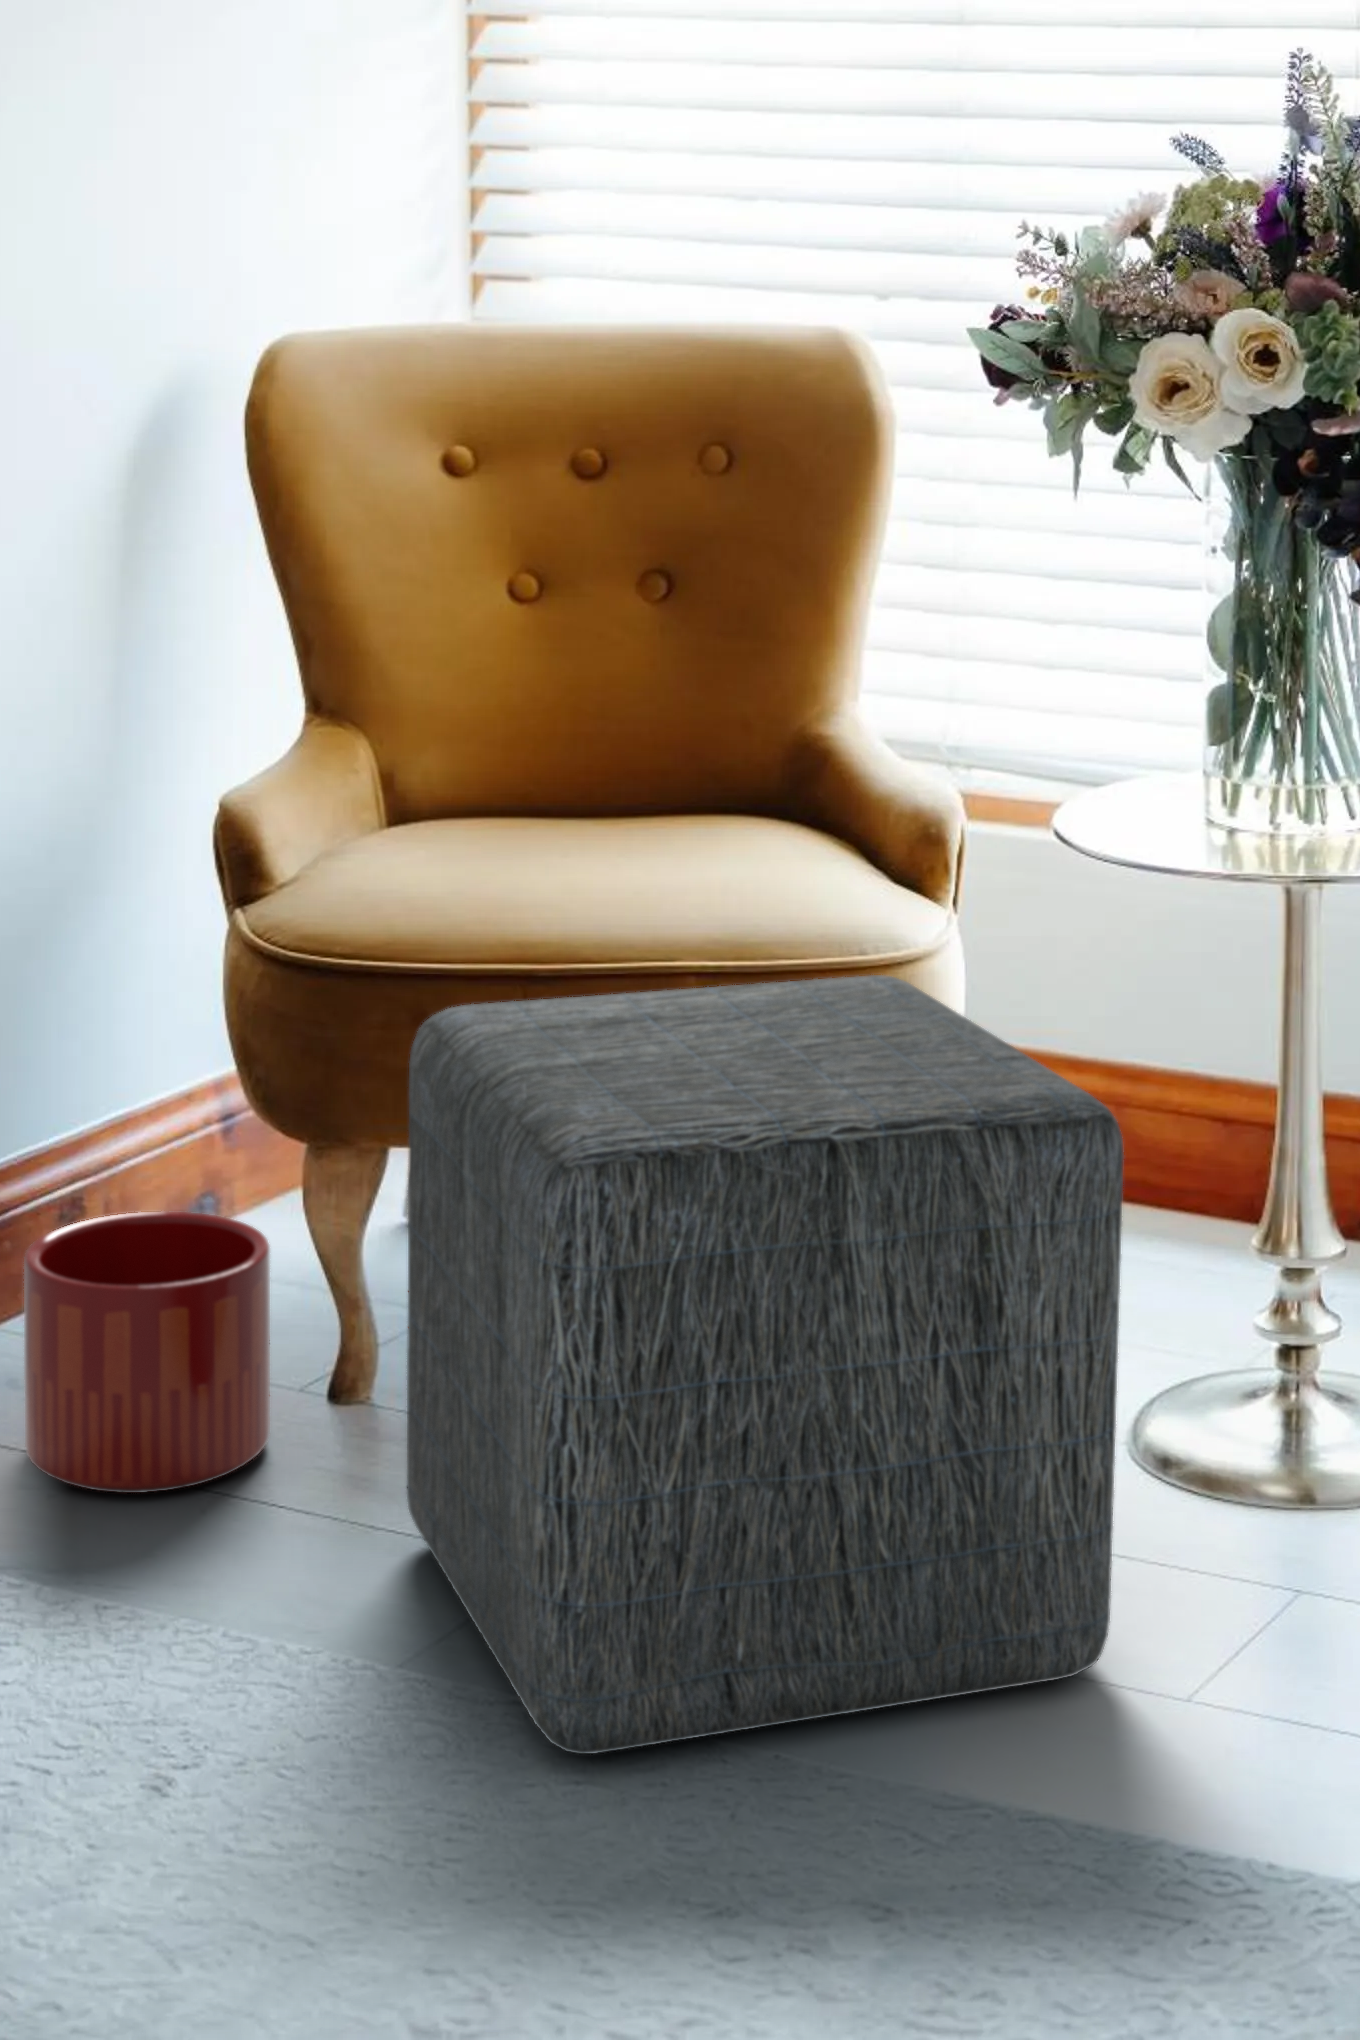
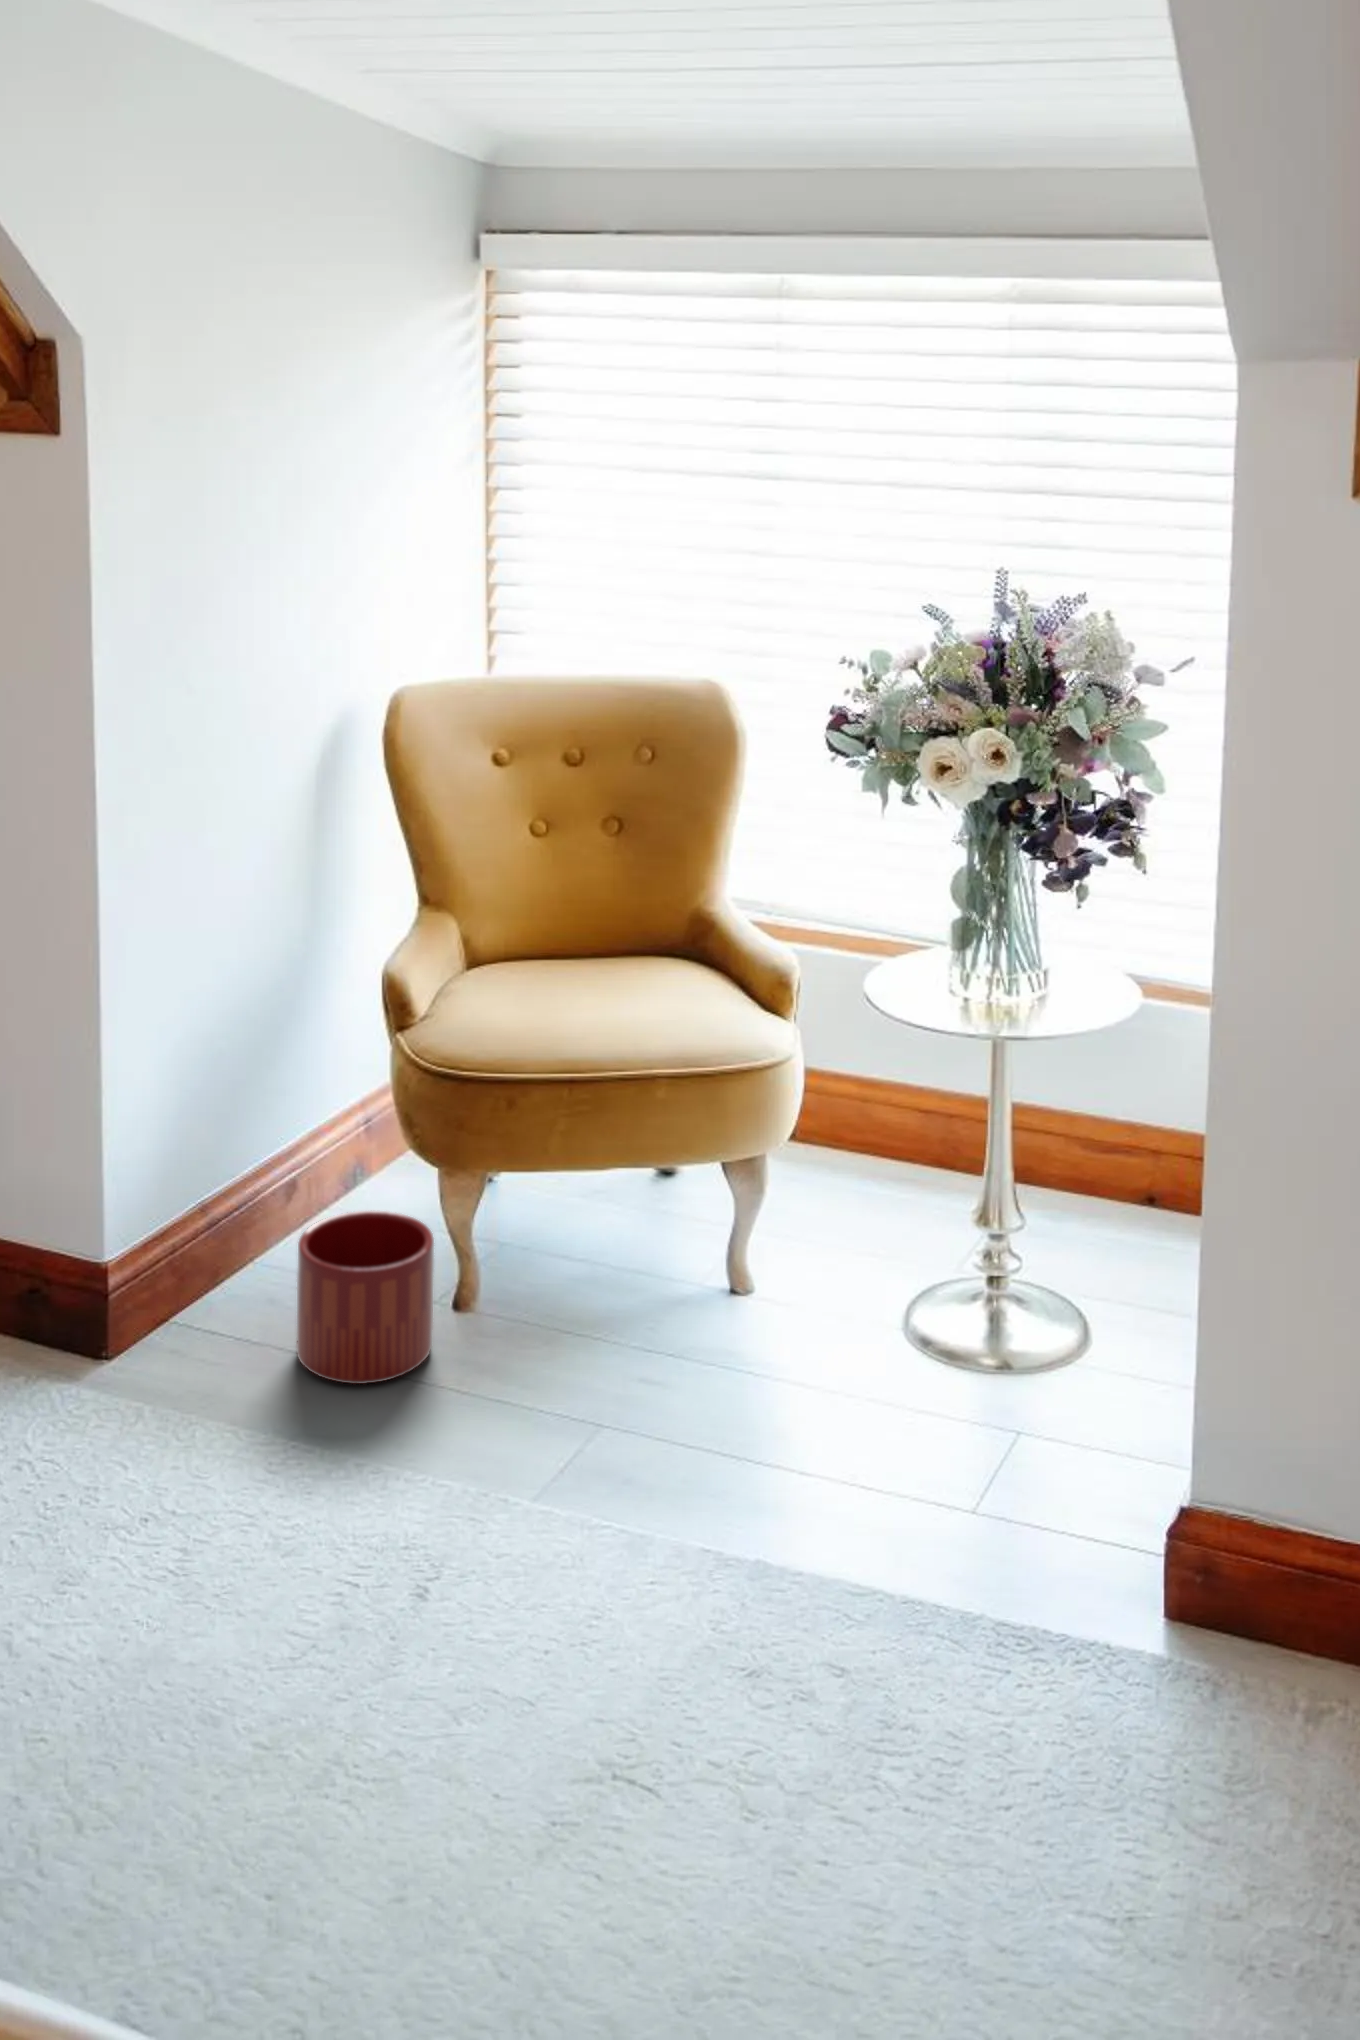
ottoman: present [407,975,1124,1754] -> none [526,1085,942,1566]

